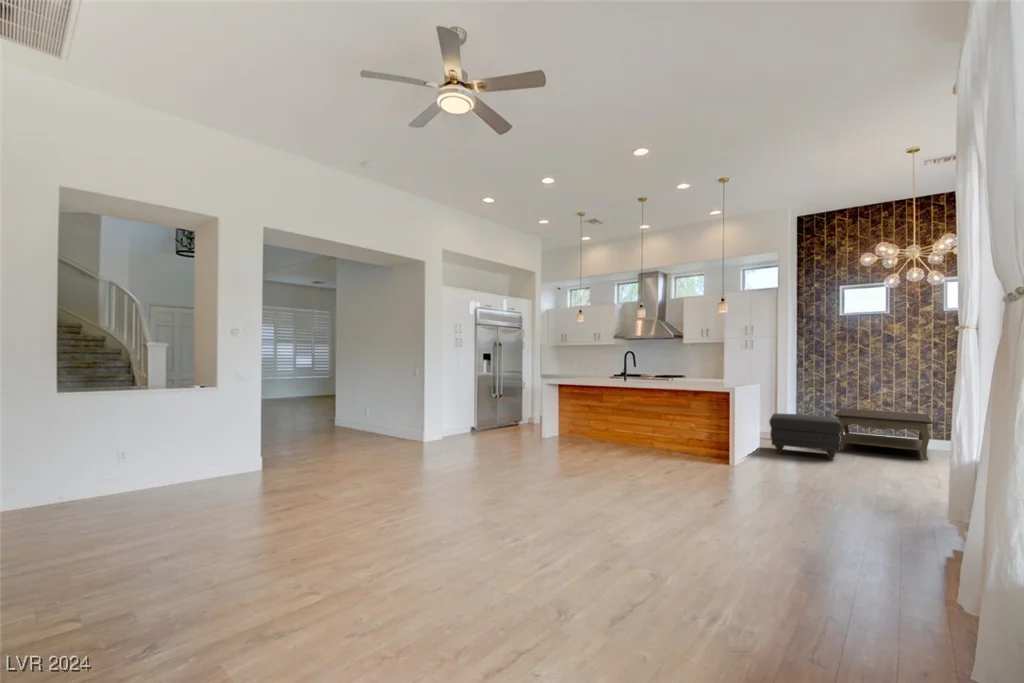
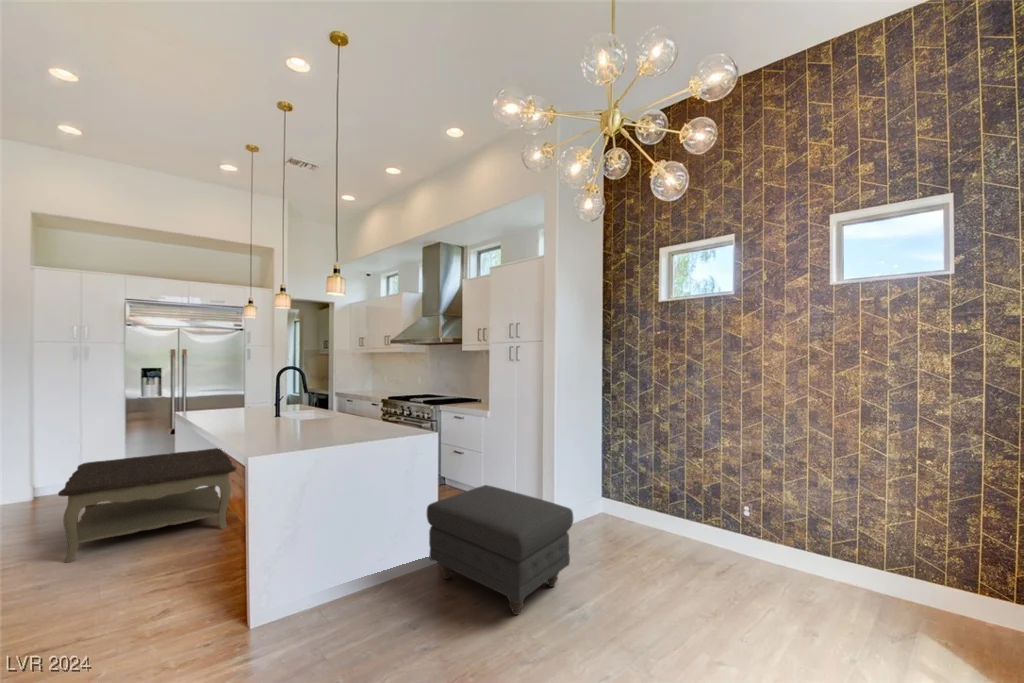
coffee table: present [834,409,933,460] -> present [58,448,236,563]

